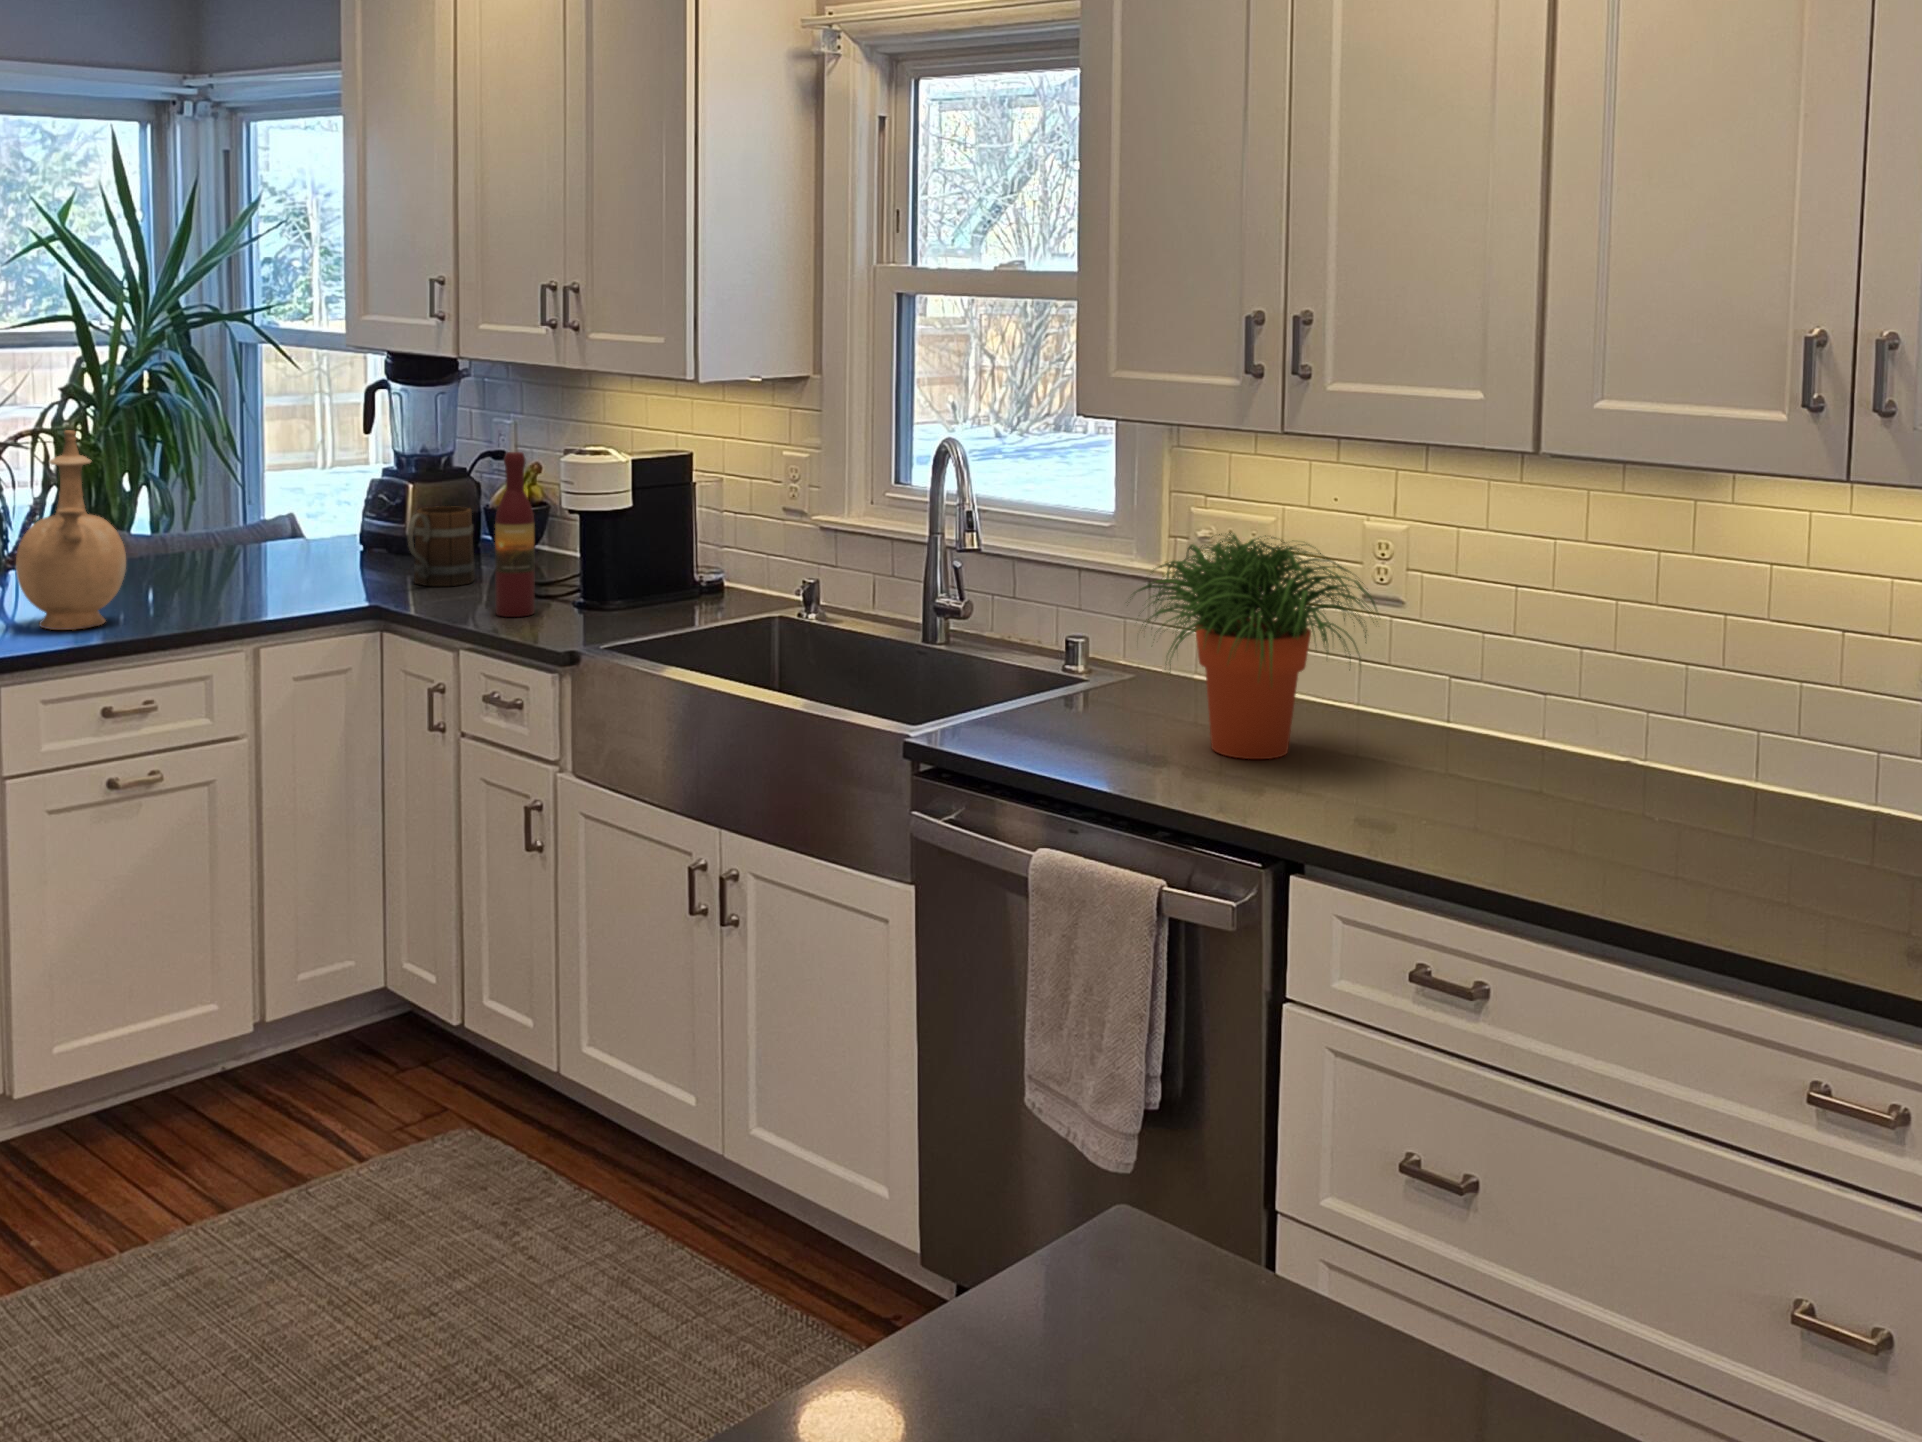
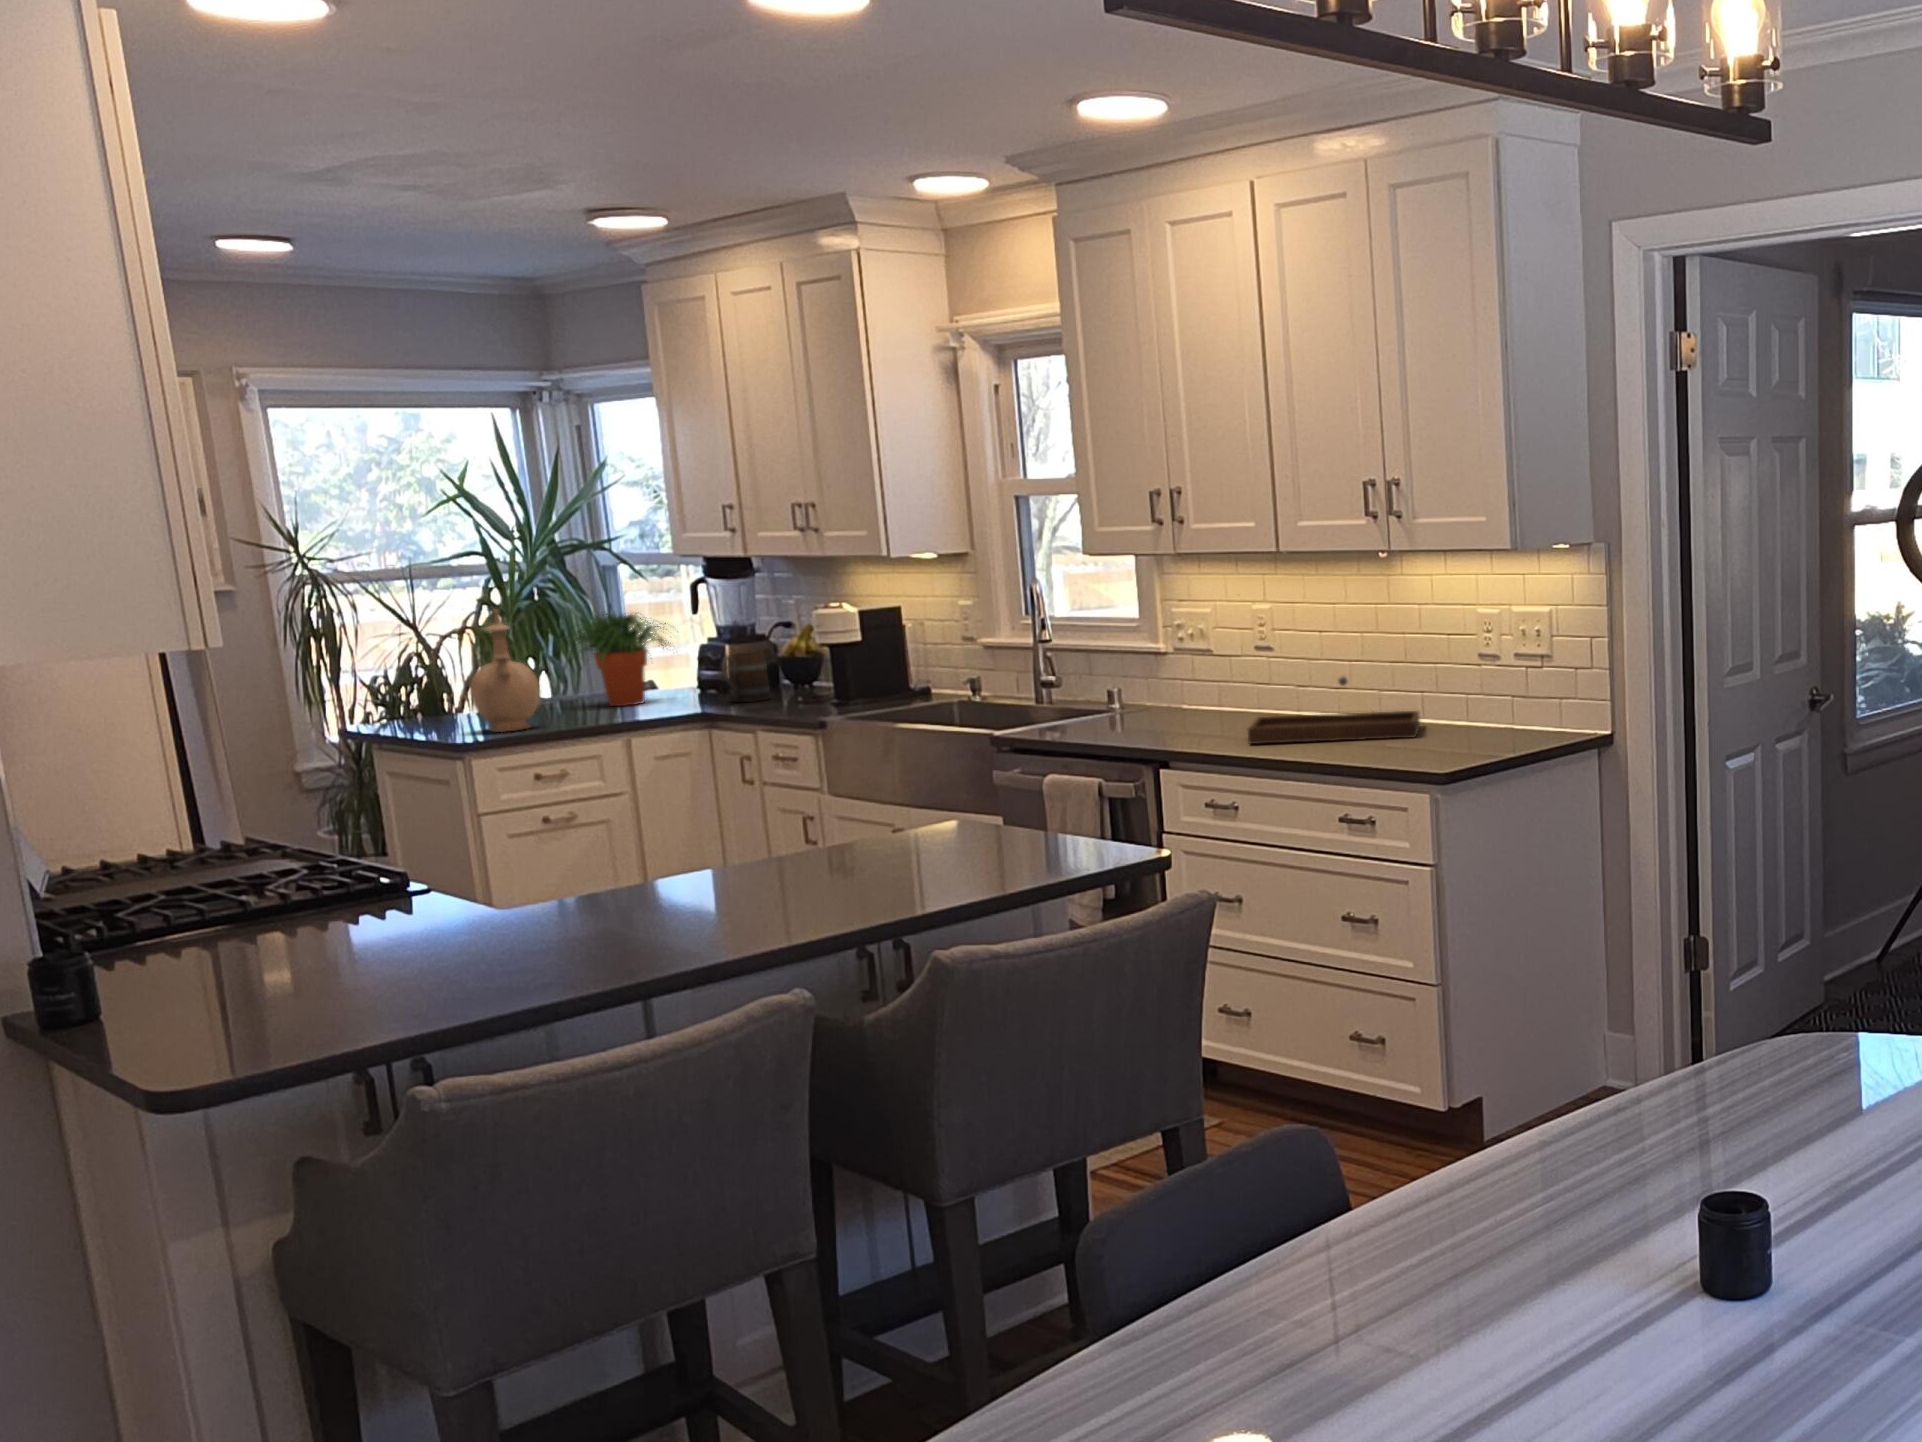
wine bottle: present [495,452,535,617] -> none [773,608,804,710]
potted plant: present [1134,532,1379,759] -> present [567,612,669,706]
tray: none [1460,710,1854,863] -> present [1248,677,1420,744]

